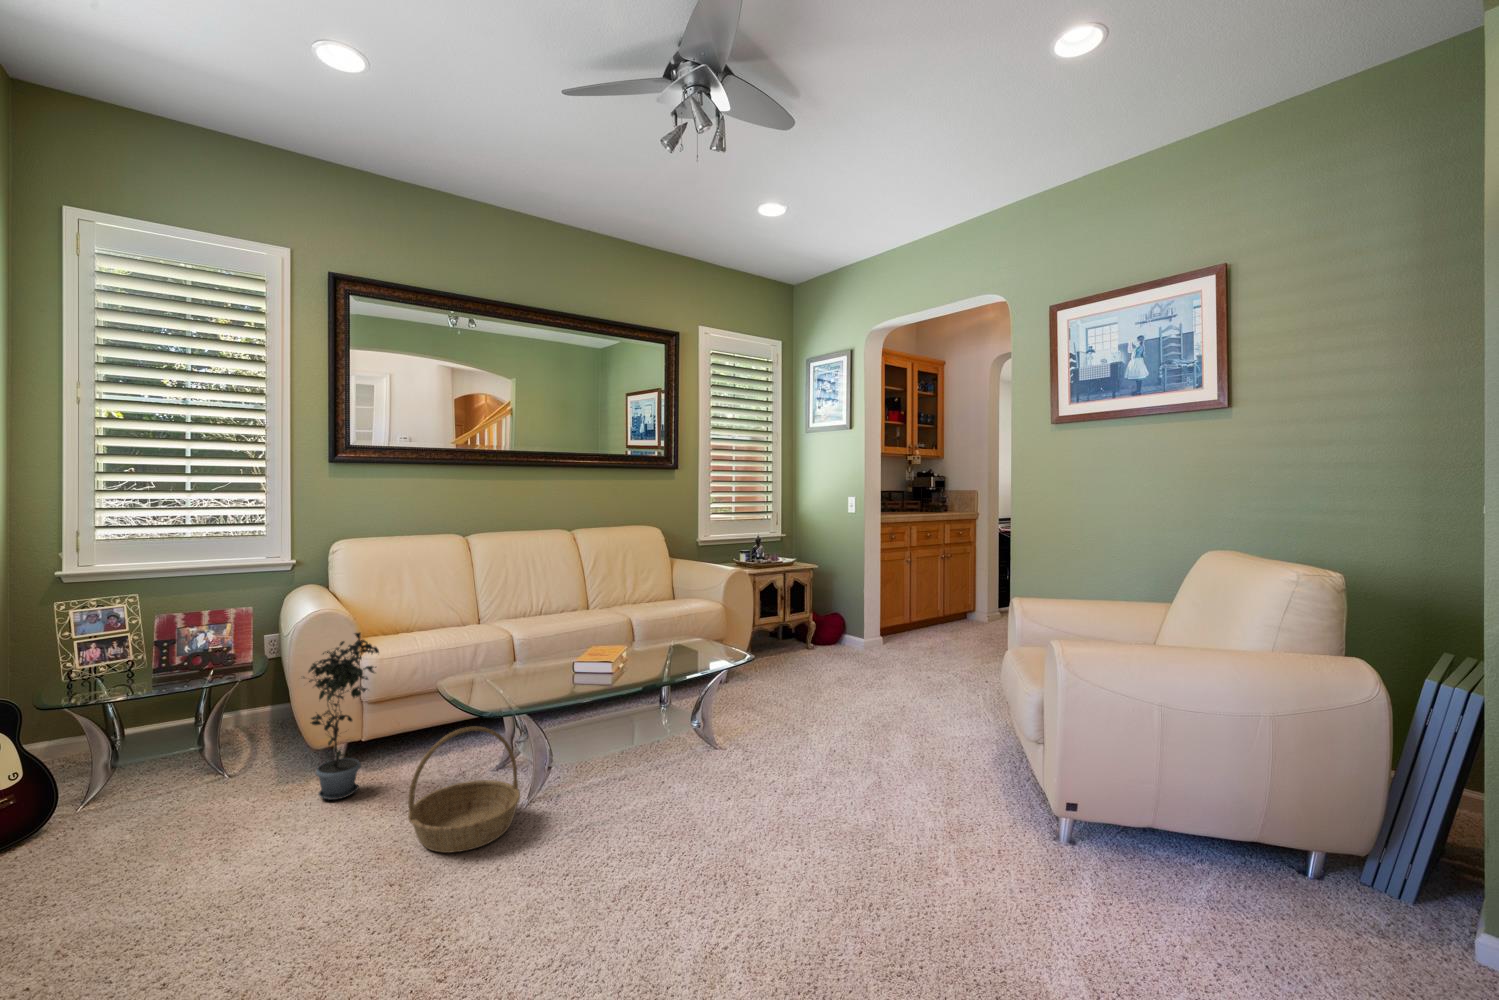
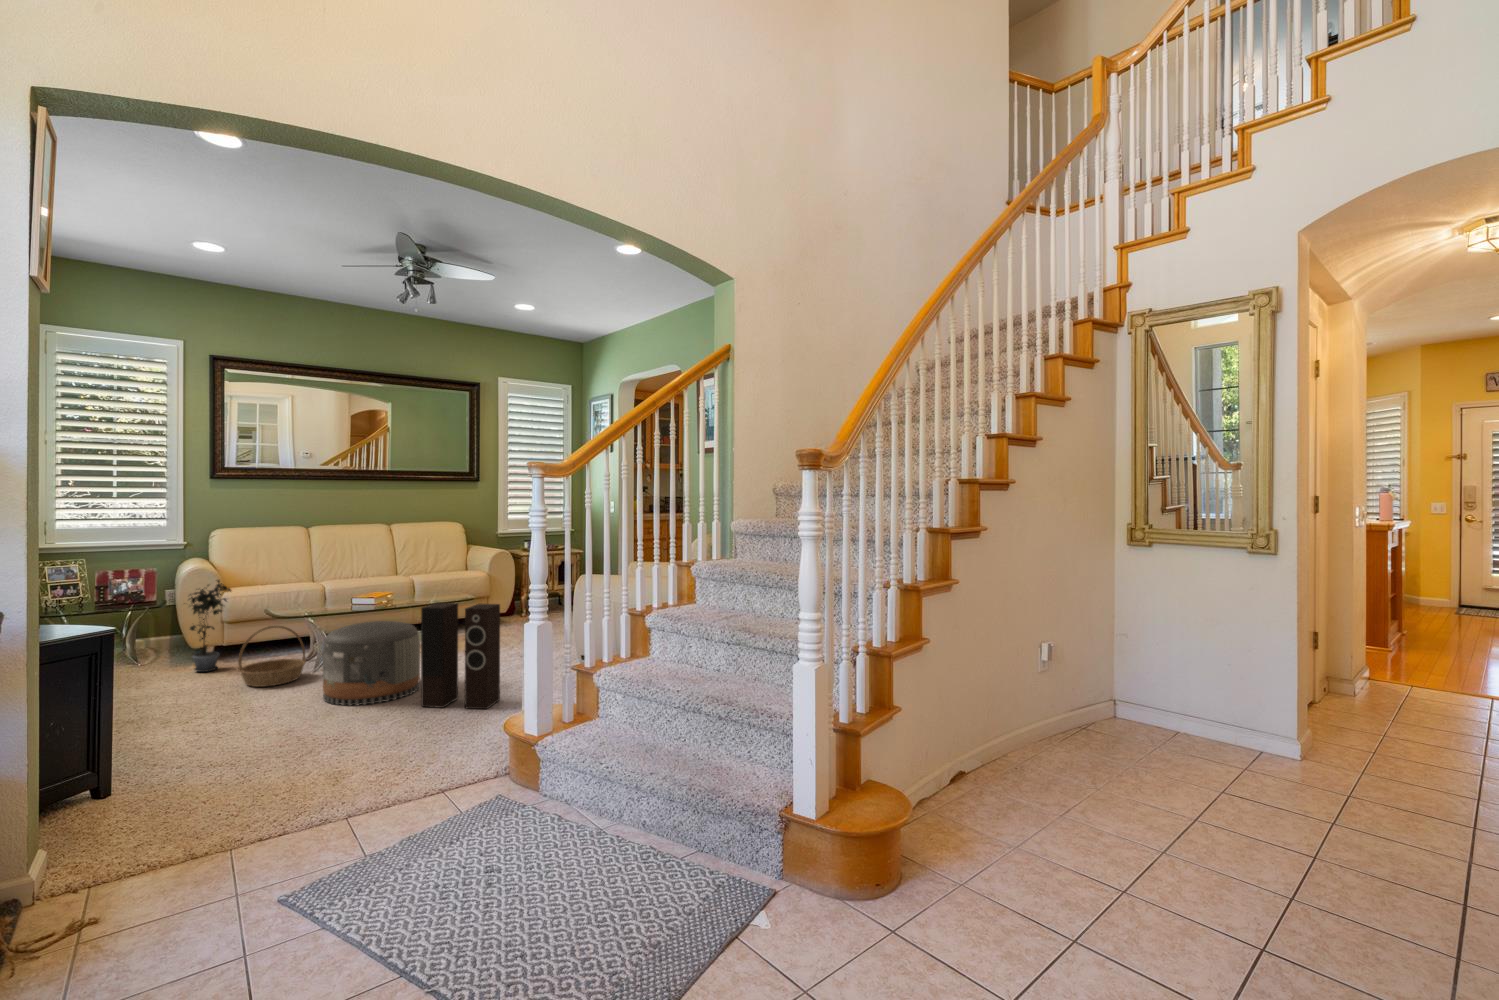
speaker: none [825,703,984,960] -> present [421,603,500,709]
pouf: none [589,724,762,935] -> present [323,621,420,706]

